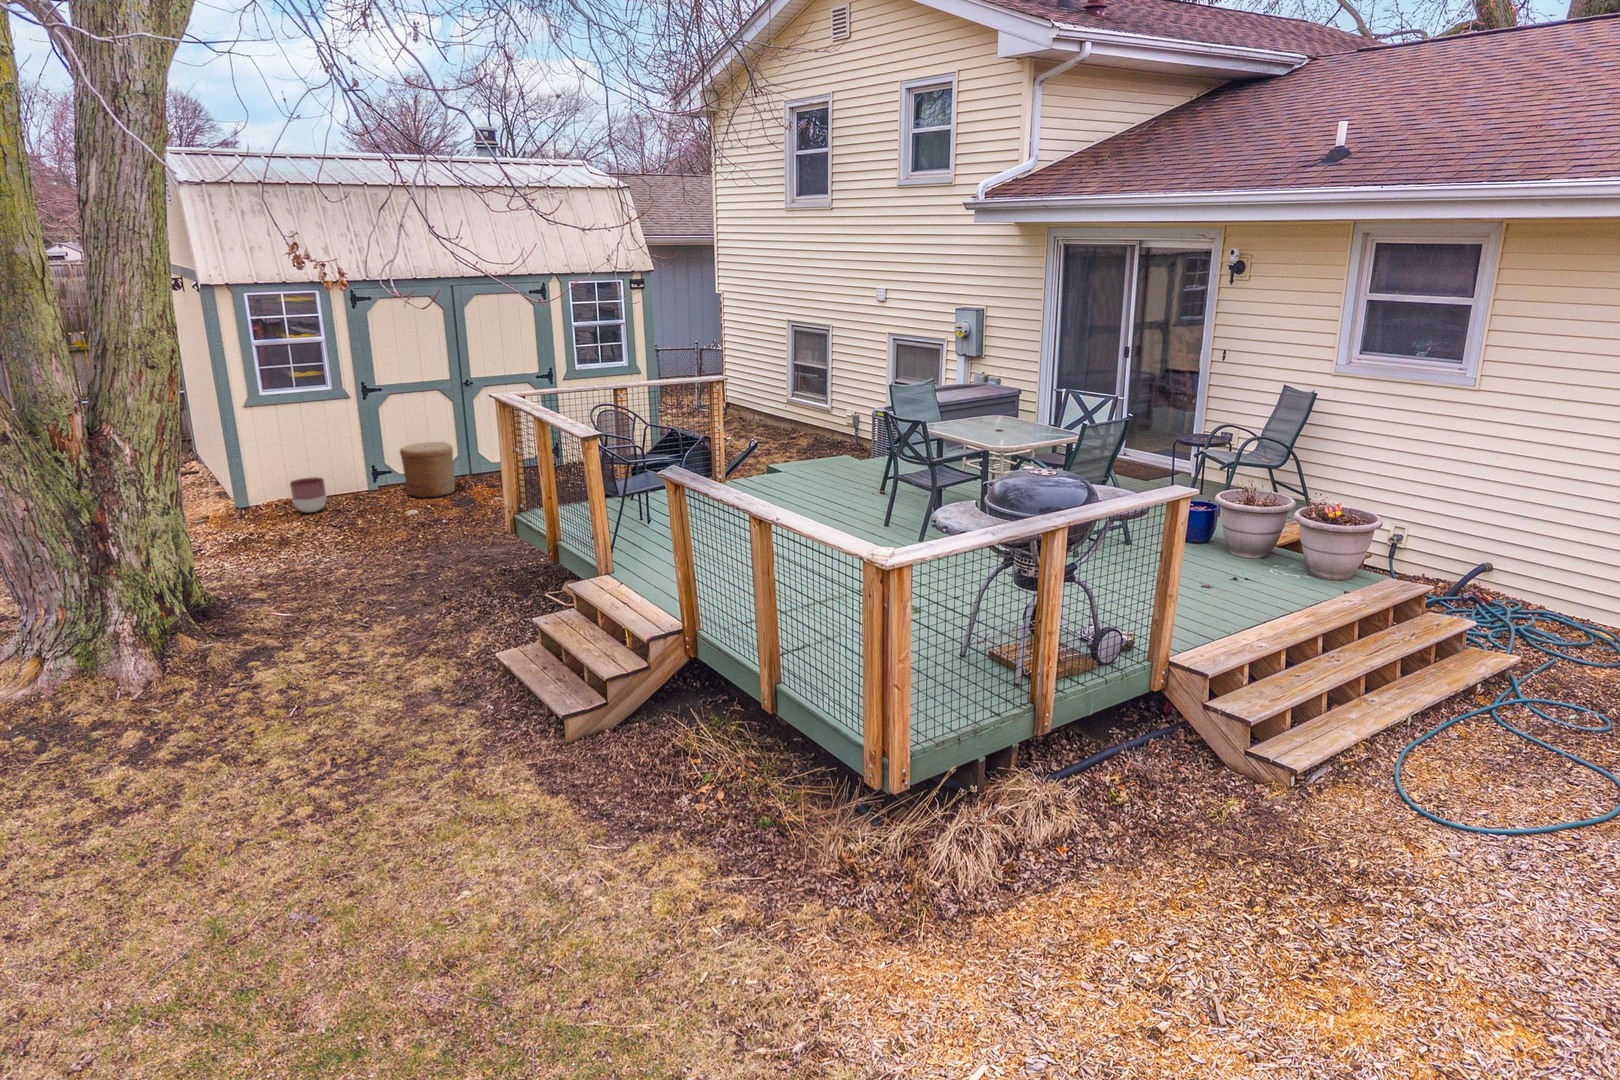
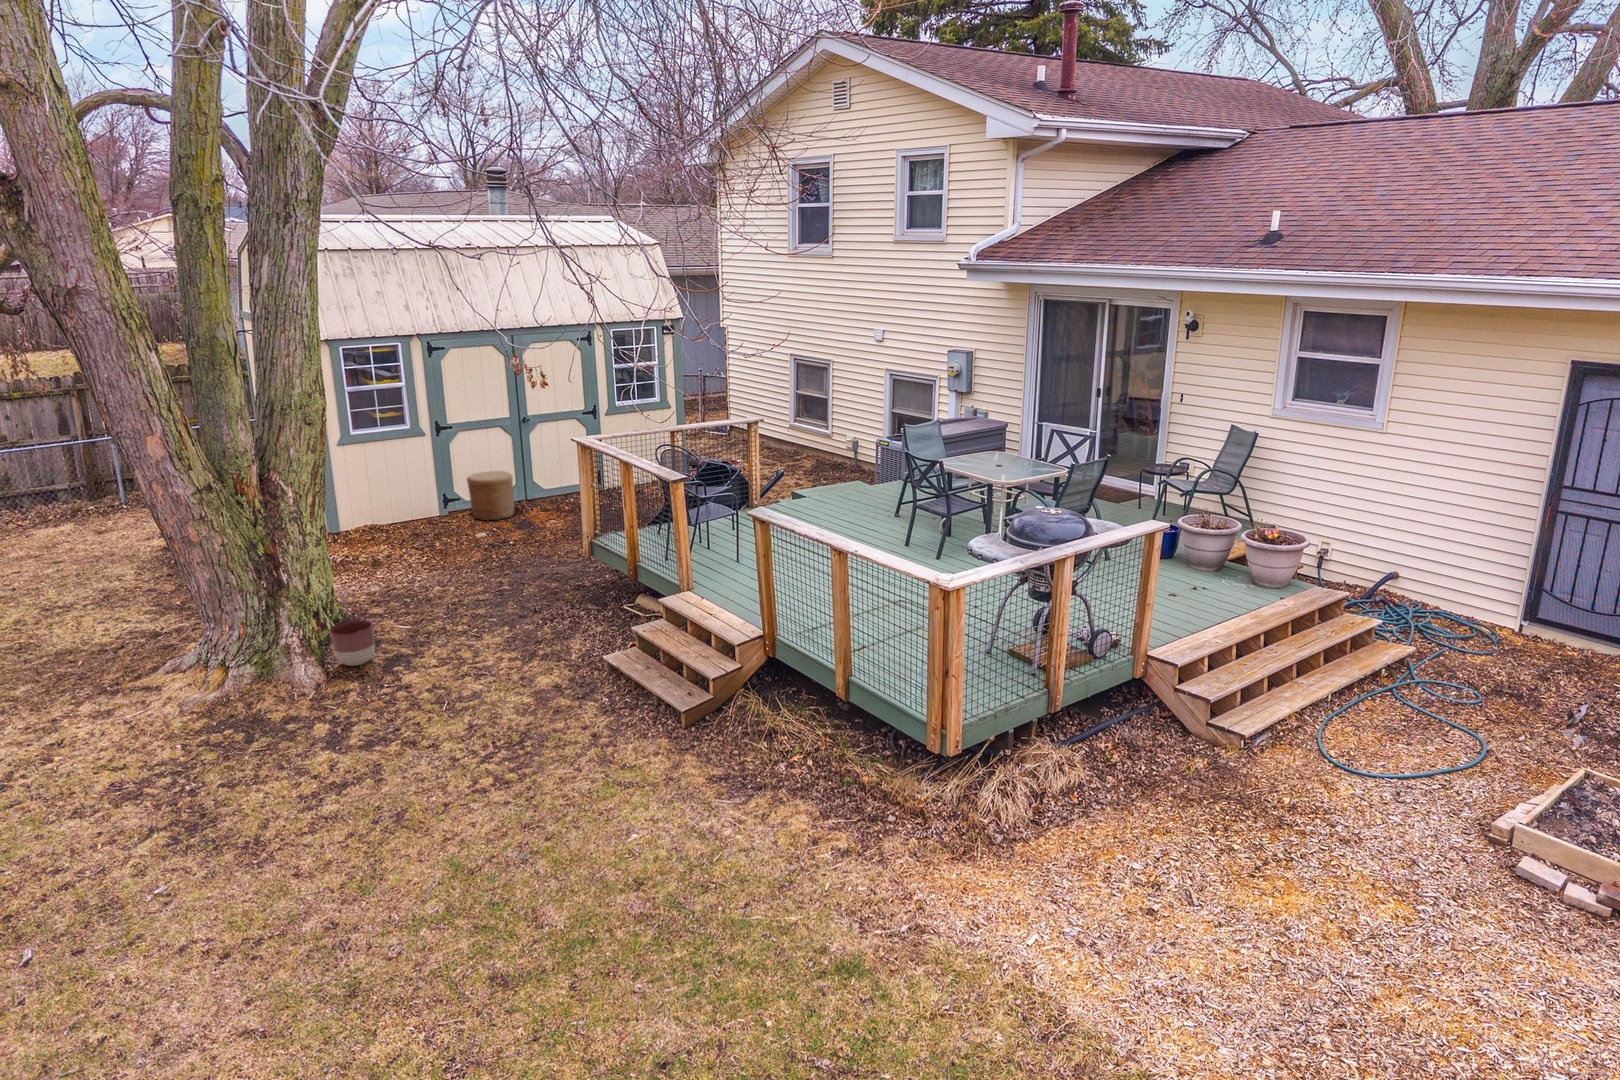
planter: present [290,477,326,512] -> present [330,620,375,666]

